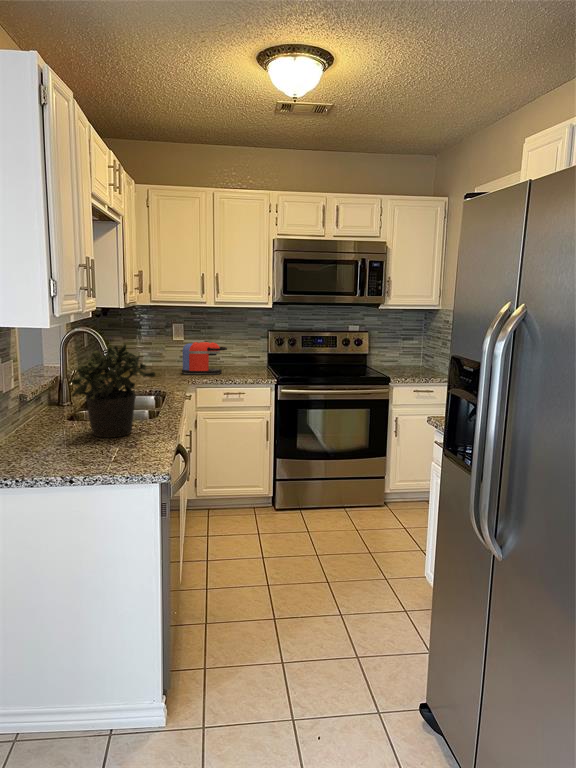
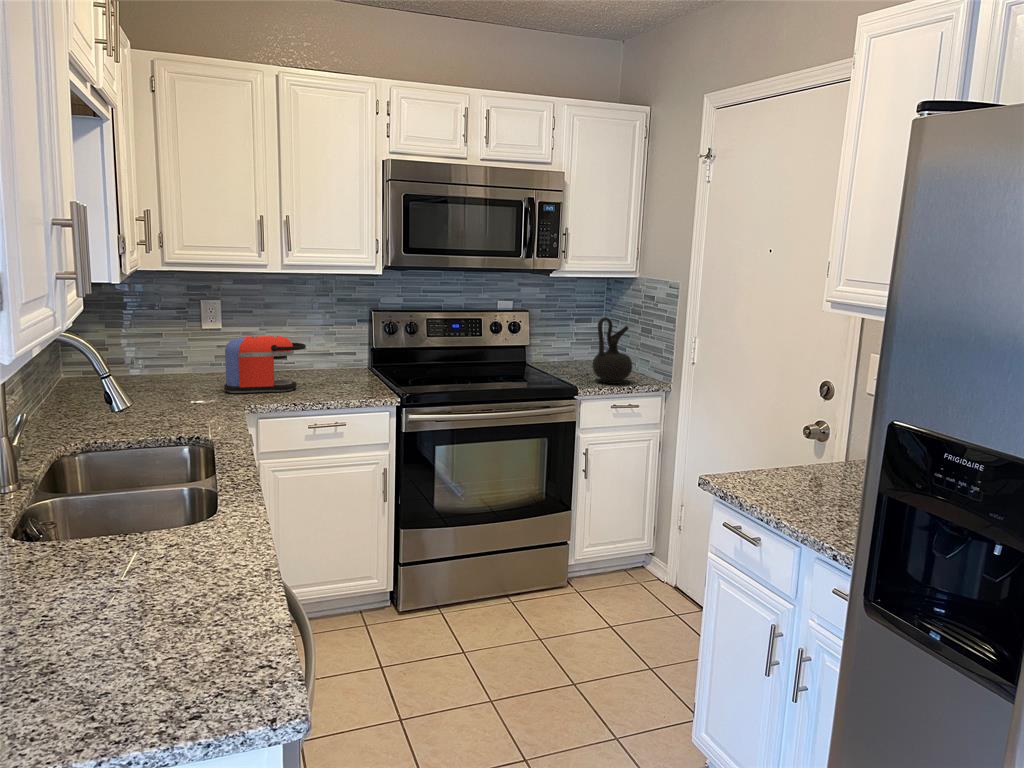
ceramic jug: none [403,334,429,376] -> present [593,317,632,384]
potted plant: present [70,344,156,438] -> none [34,383,228,587]

